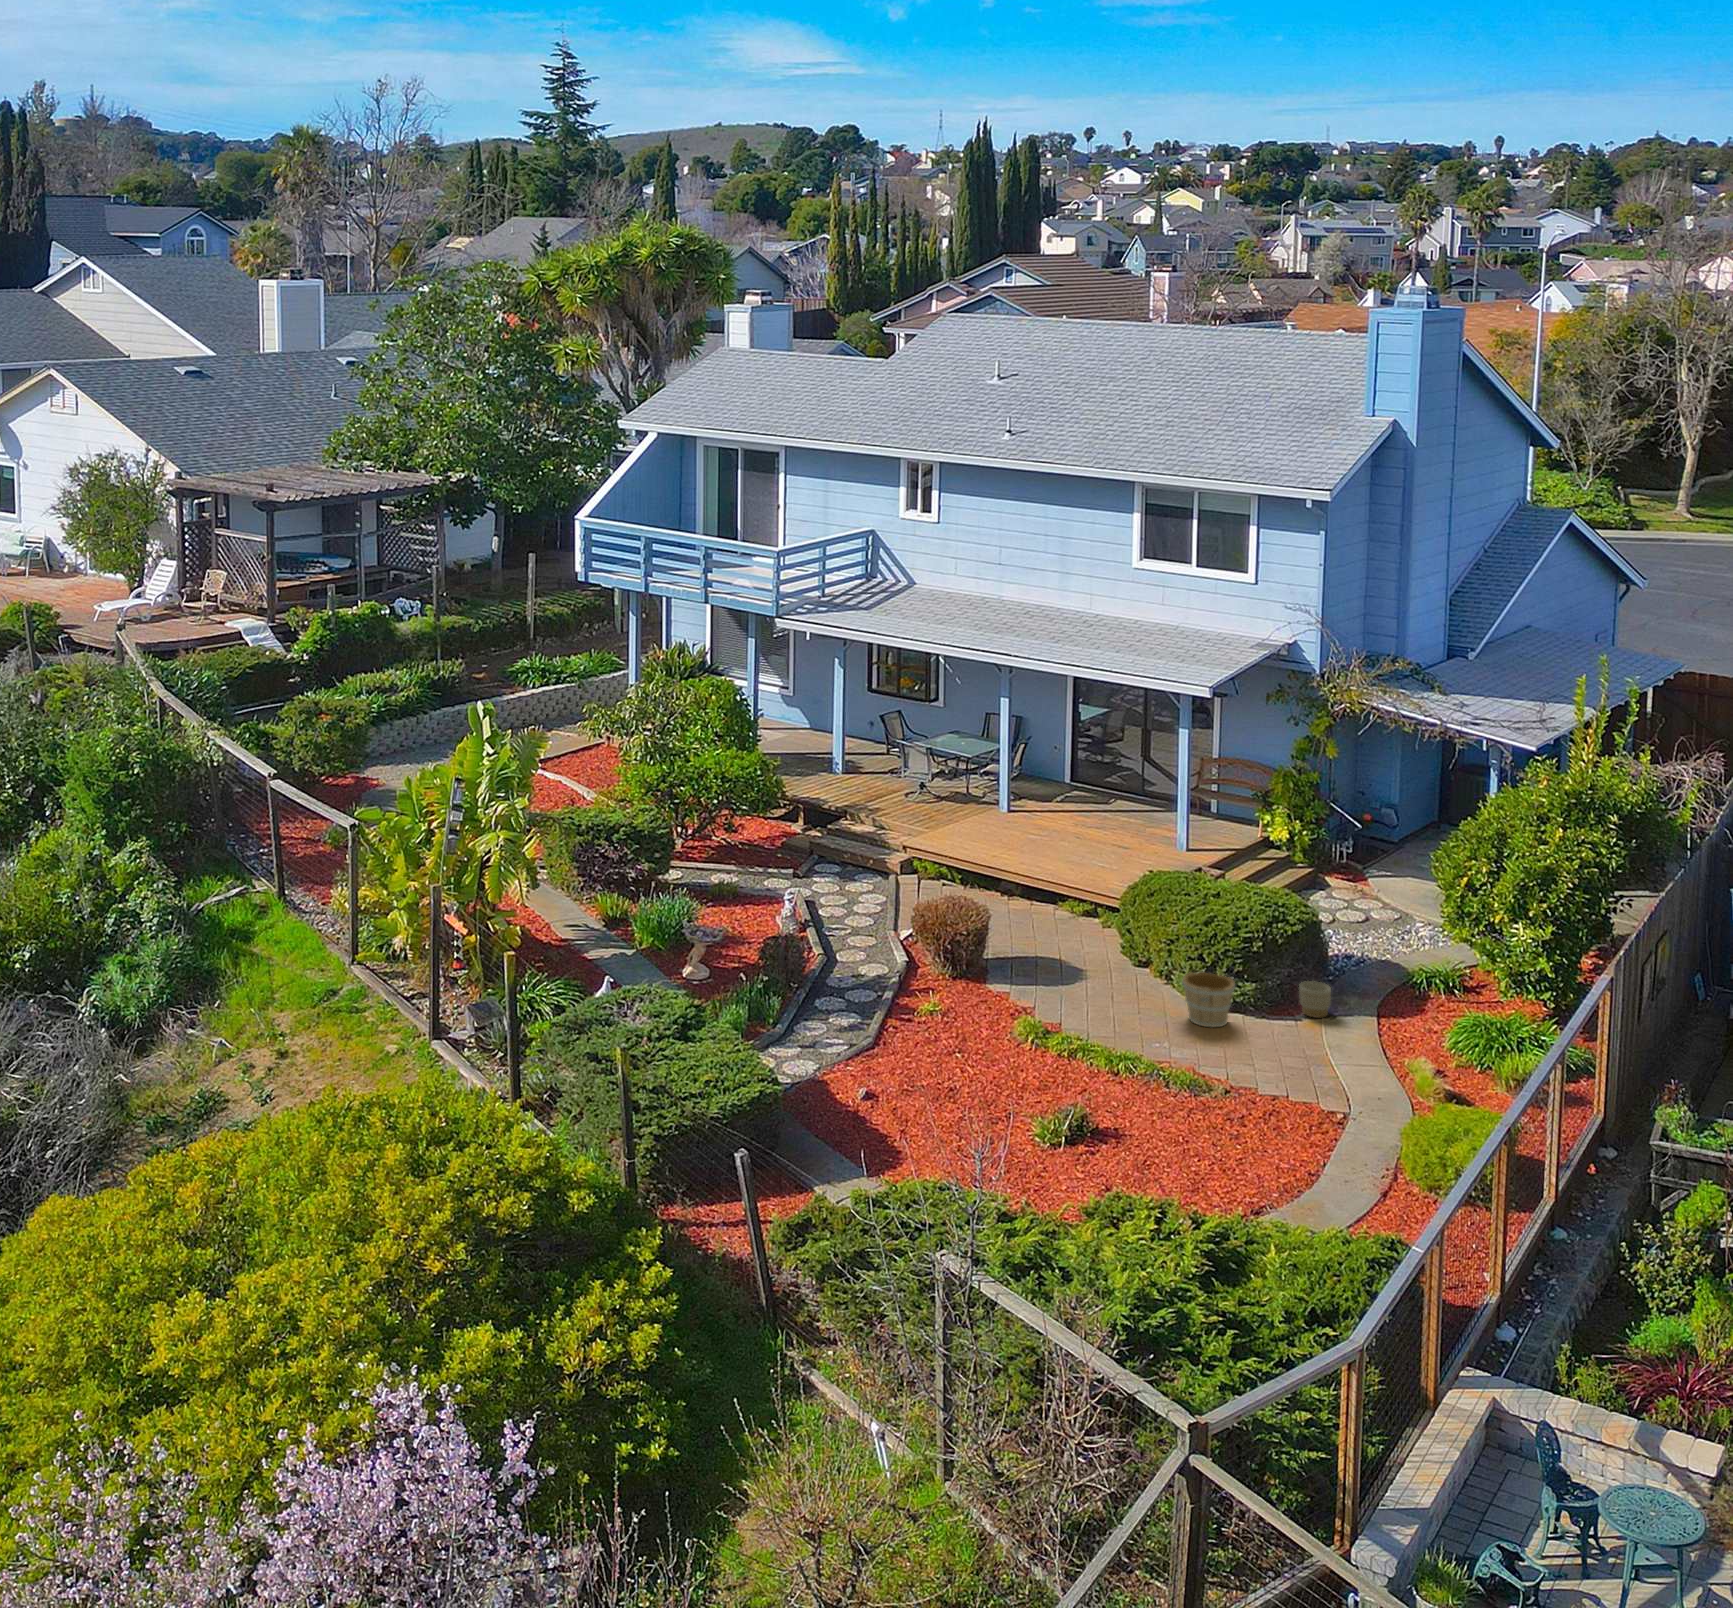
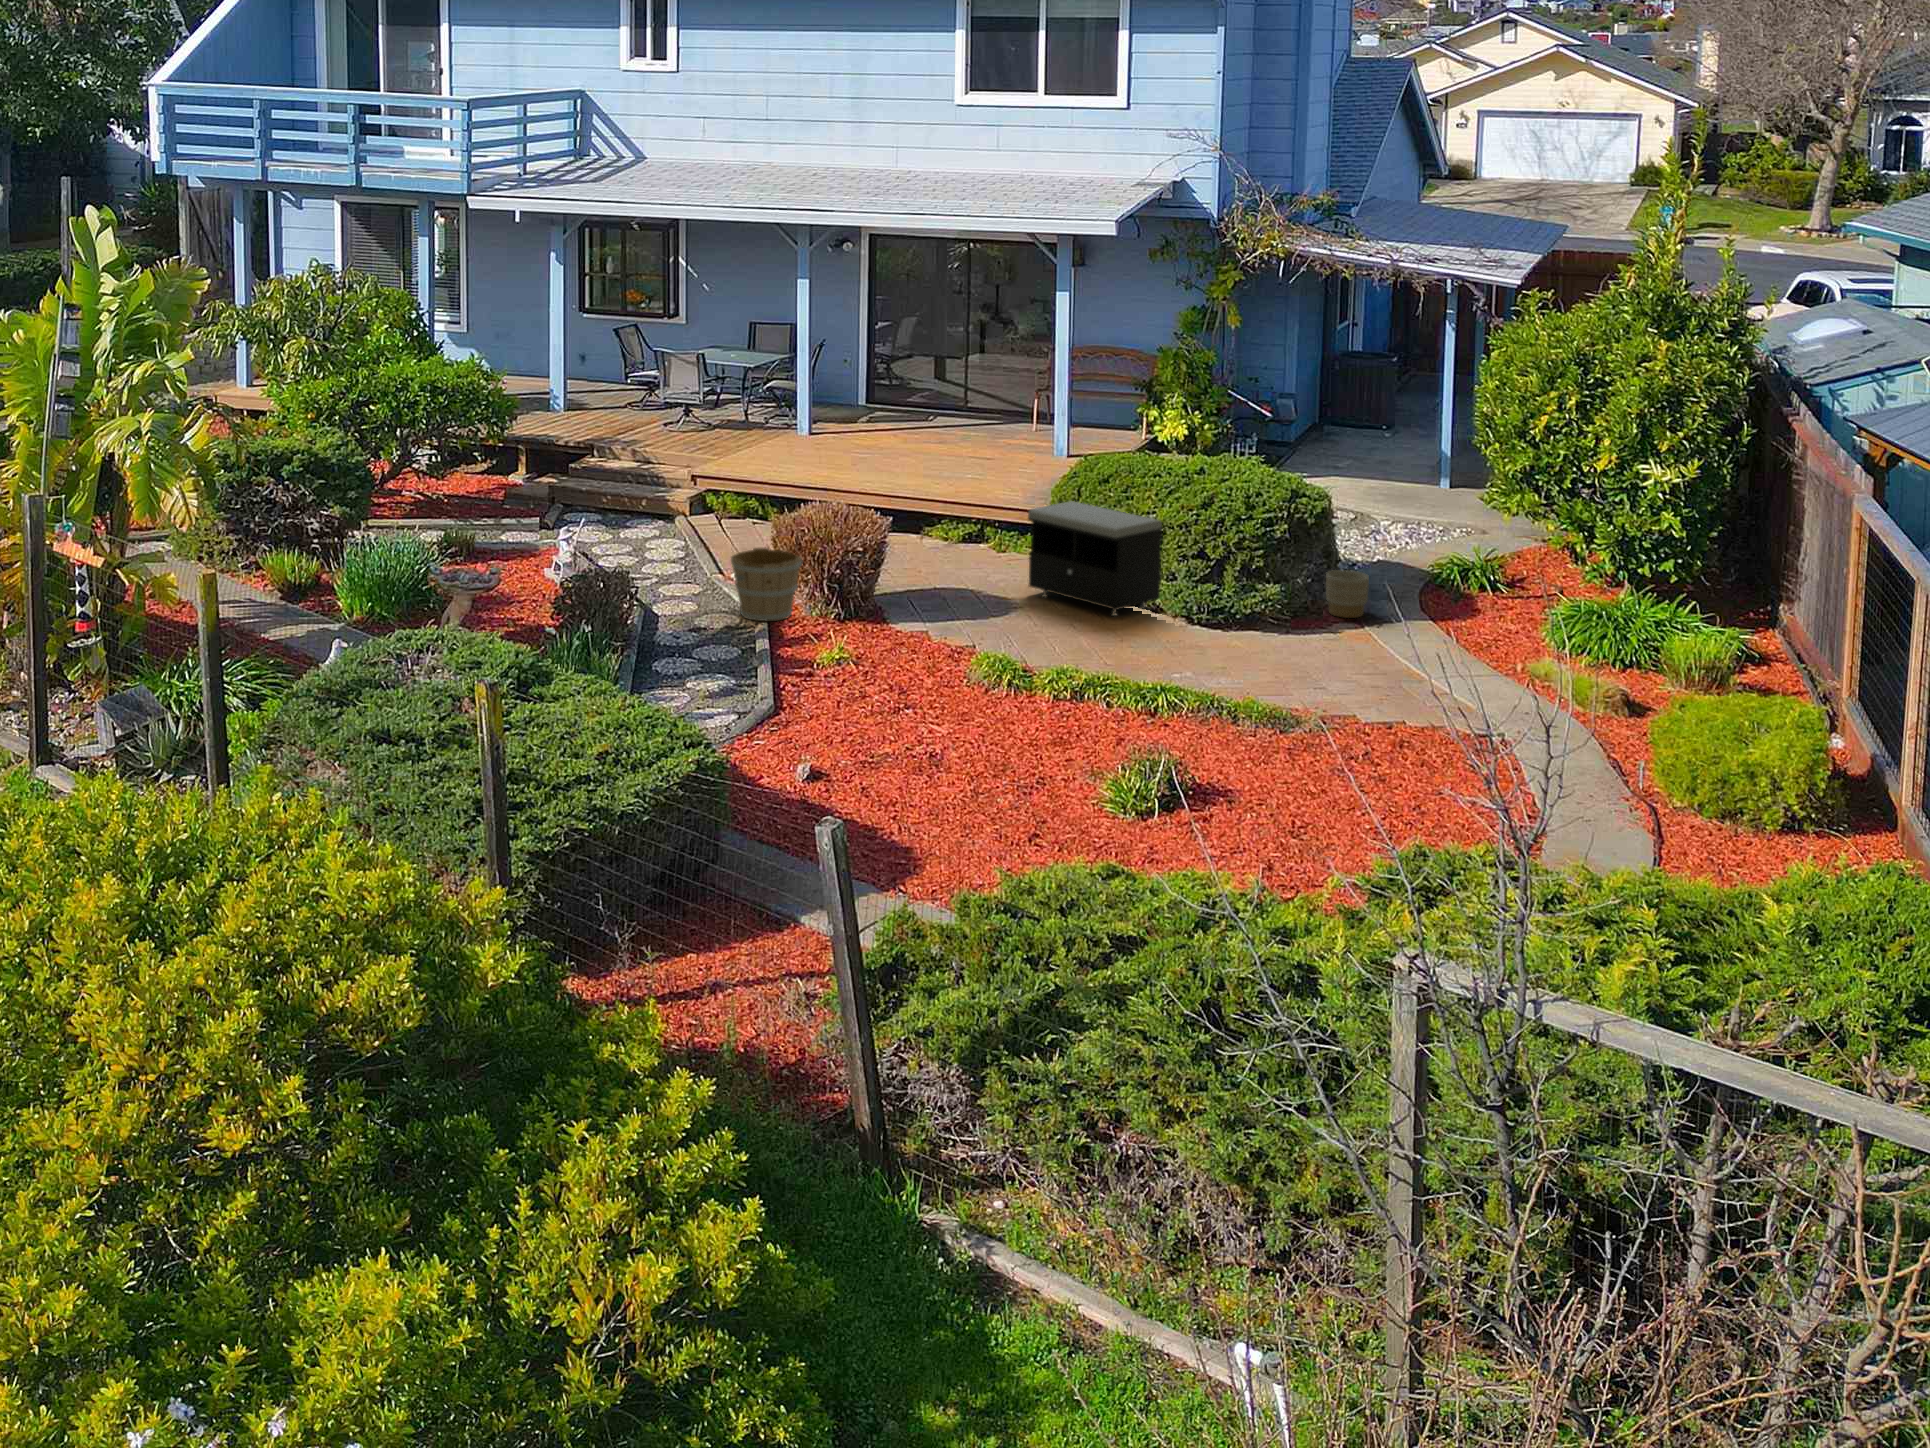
storage bench: none [1090,909,1178,996] -> present [1028,501,1162,616]
wooden bucket: present [1182,972,1235,1027] -> present [731,547,802,621]

